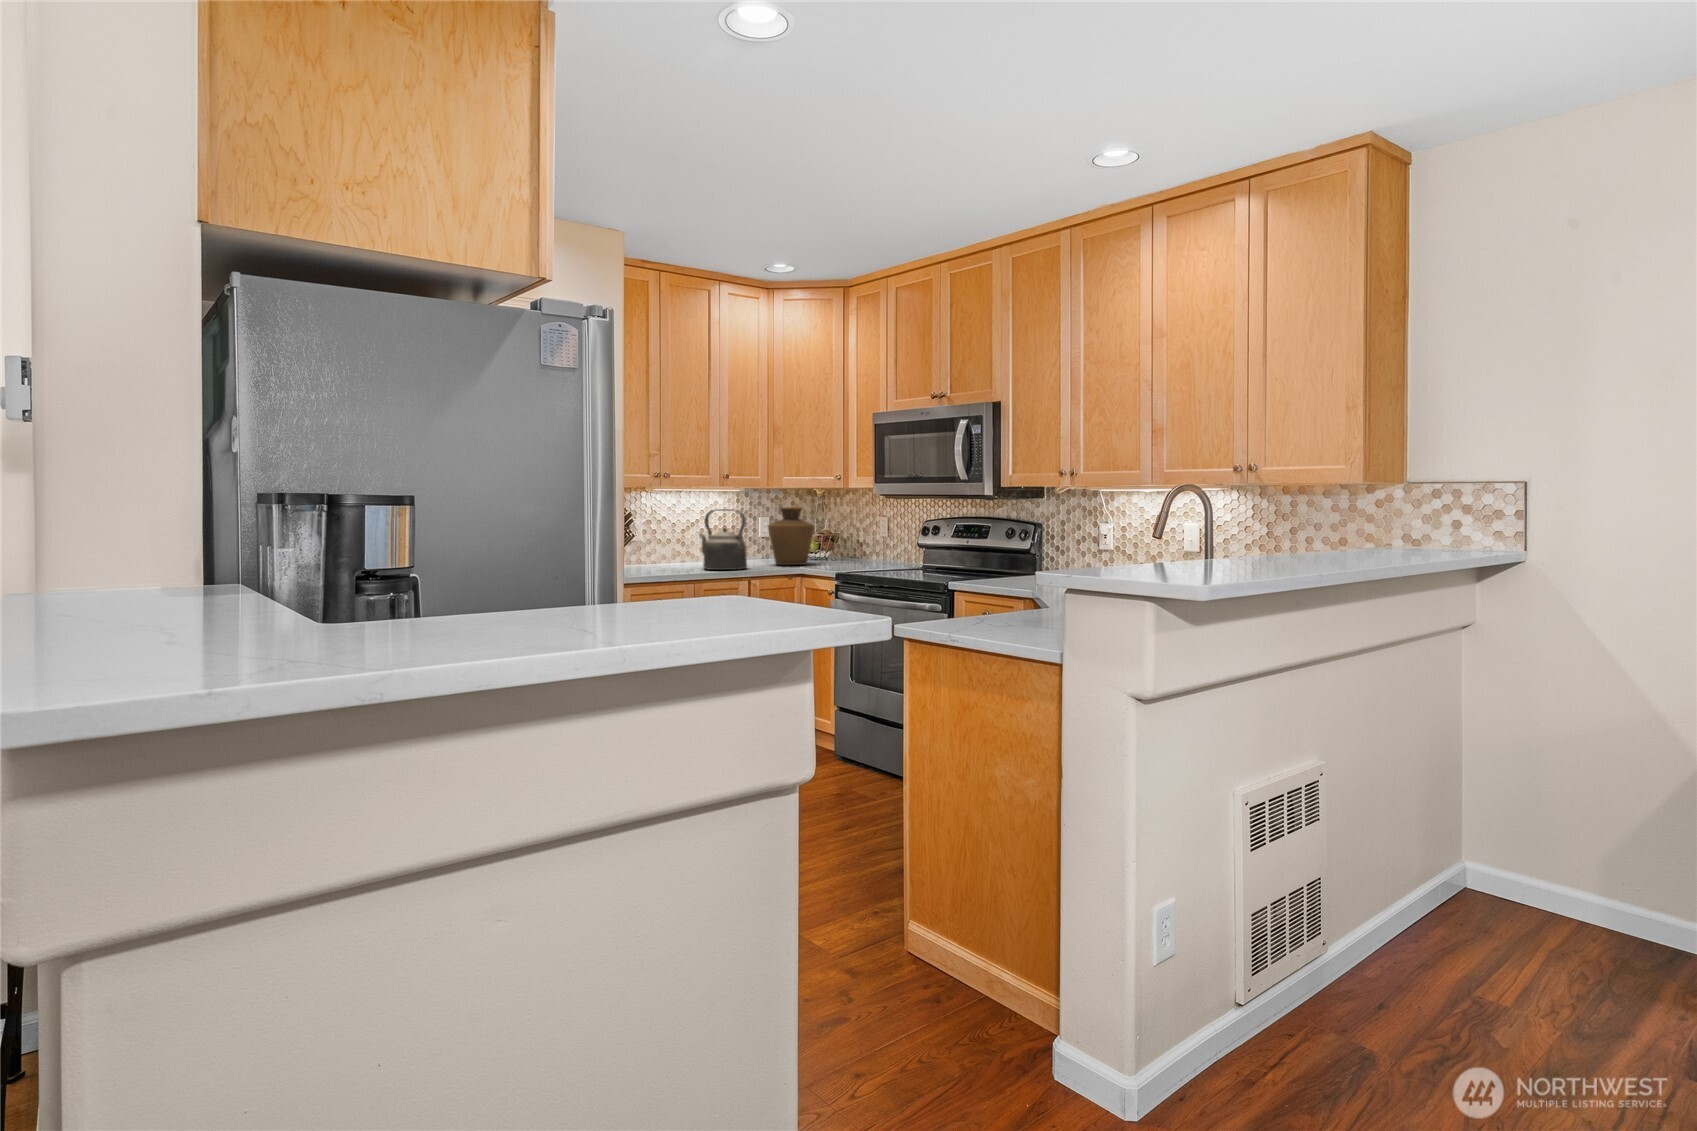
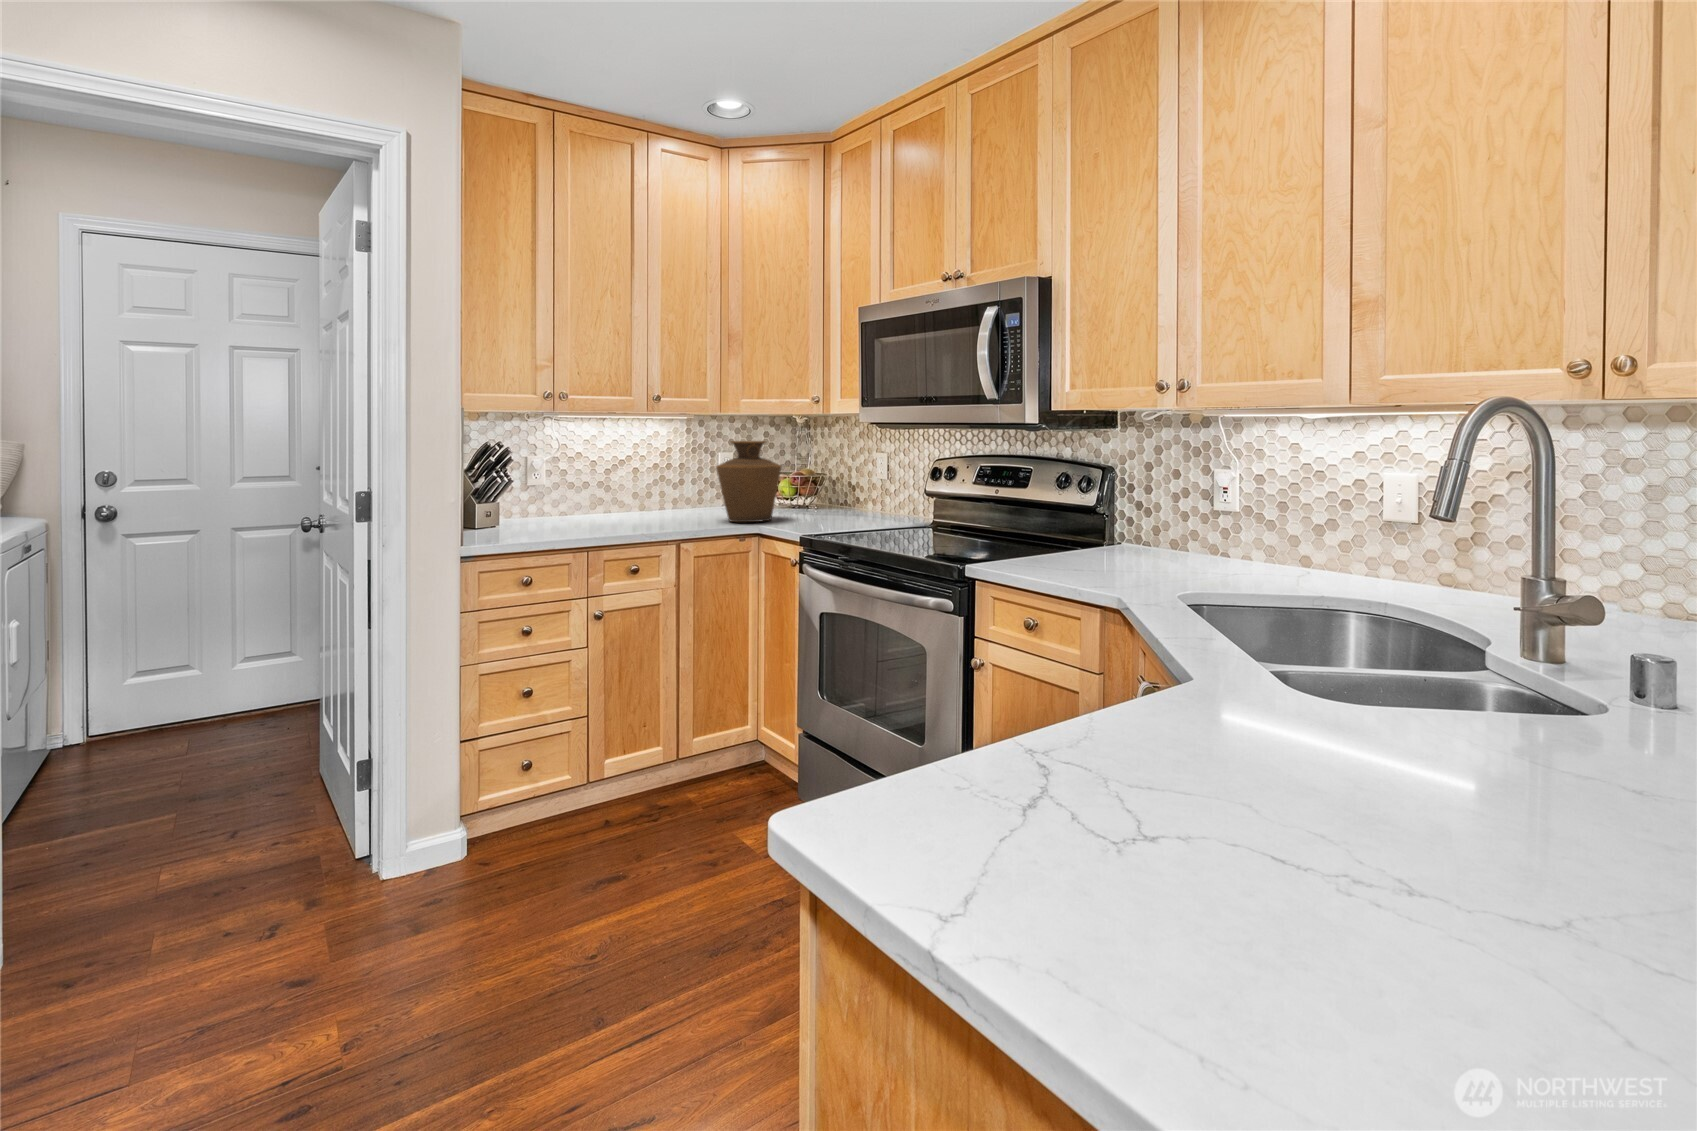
kettle: present [699,509,747,570] -> none [617,444,683,532]

